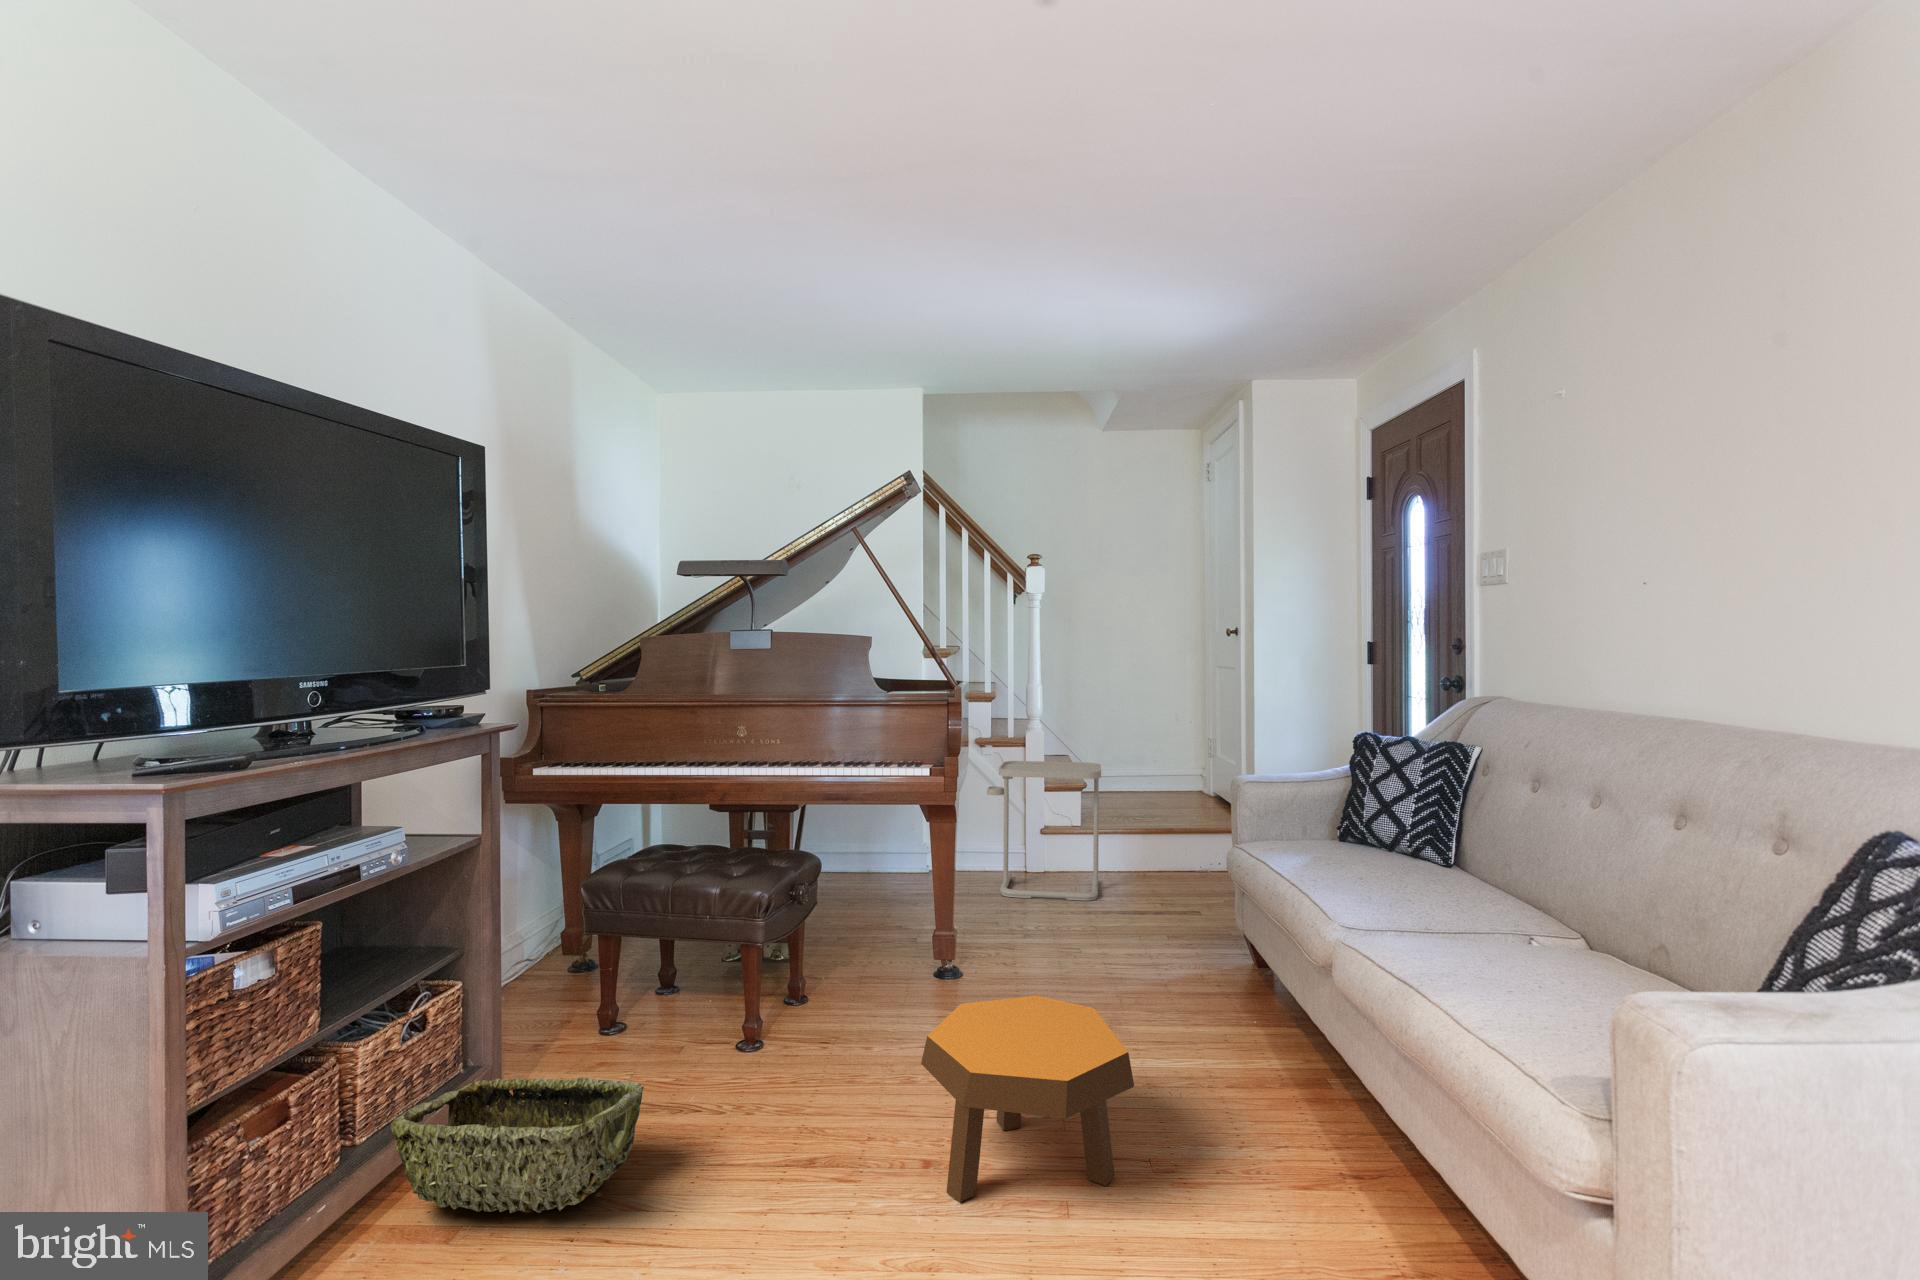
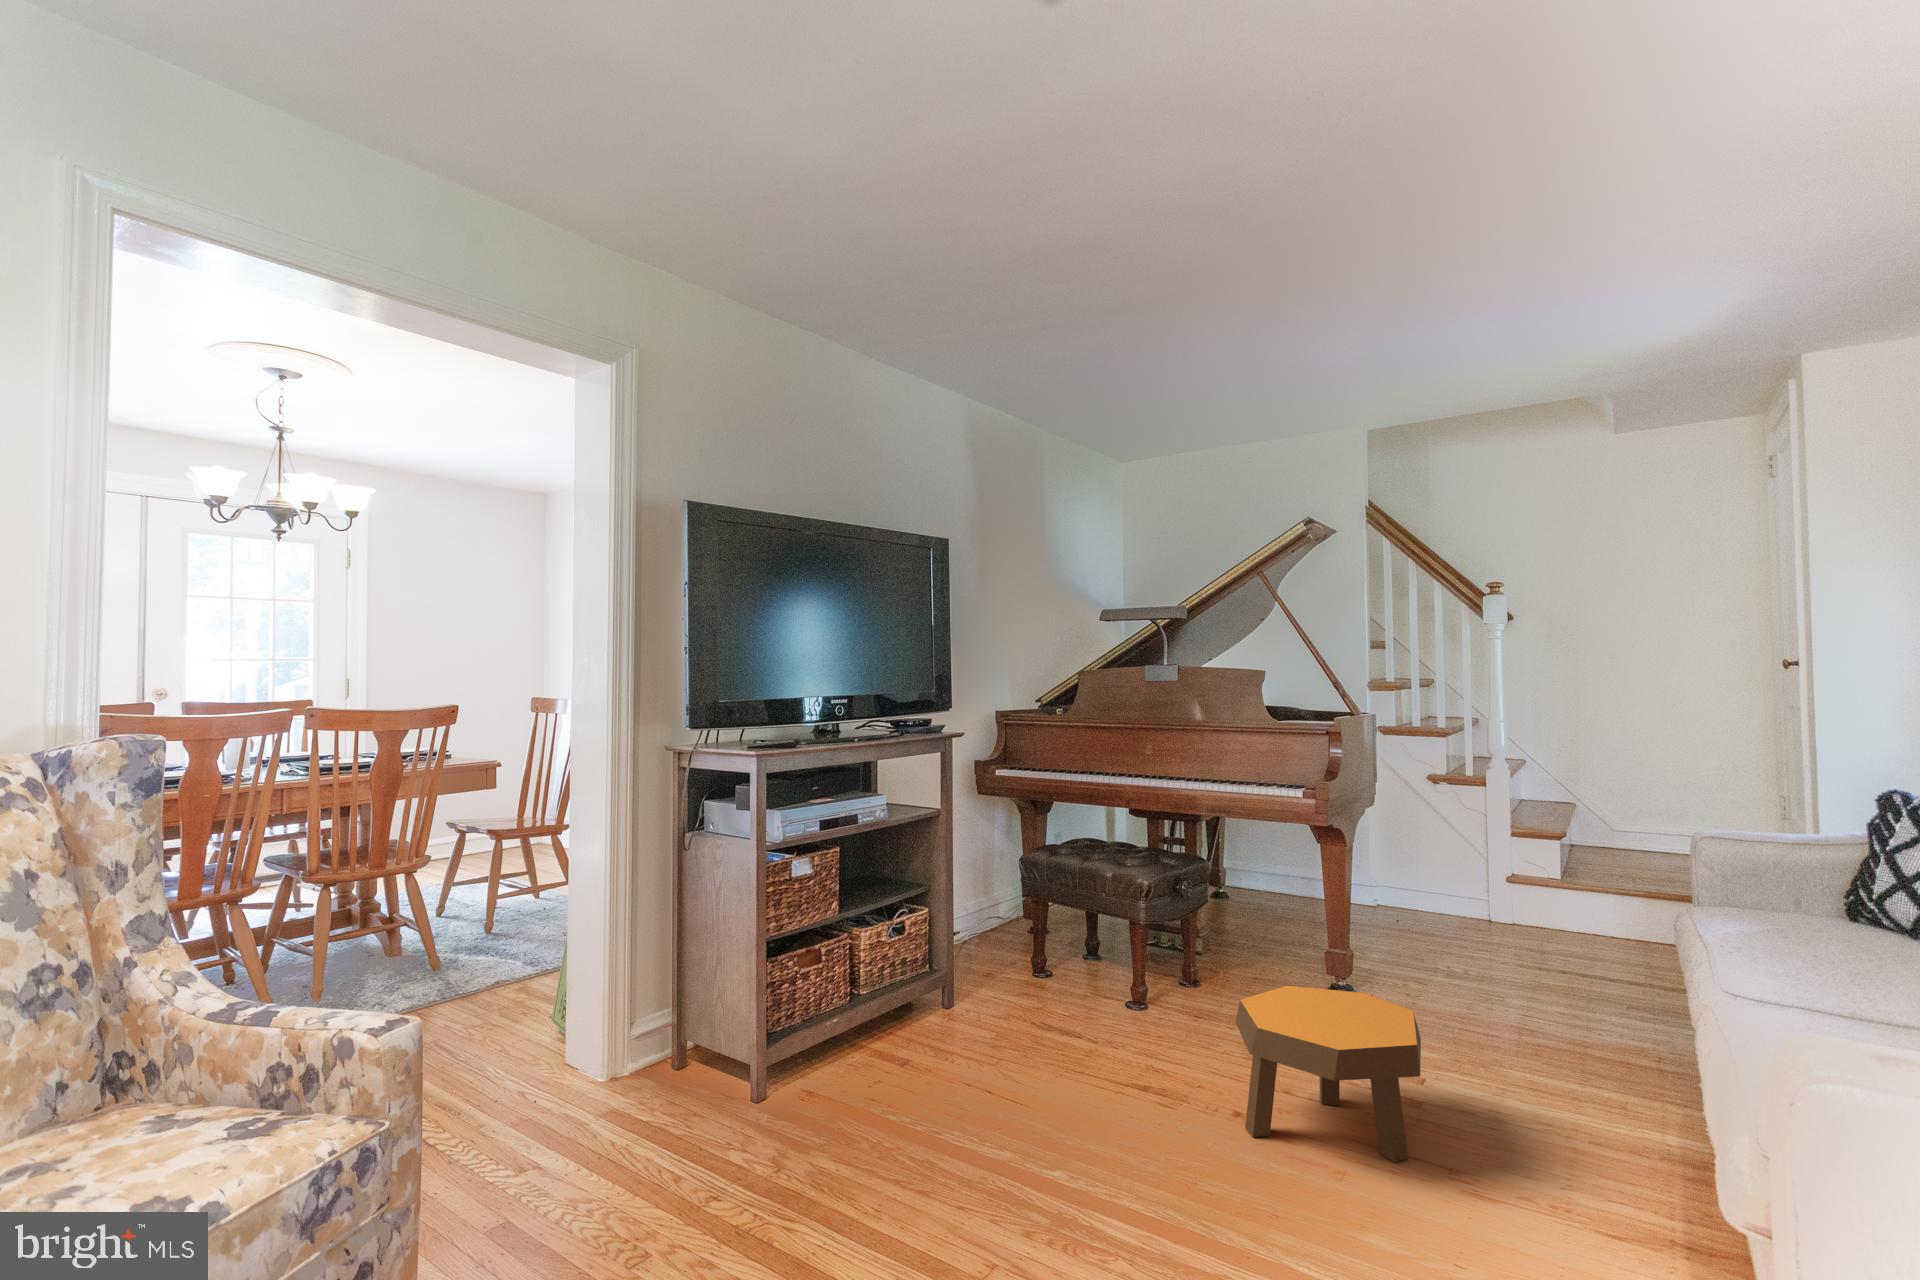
side table: present [987,761,1101,901] -> none [1430,794,1573,950]
woven basket: present [391,1078,644,1213] -> none [877,975,1030,1064]

